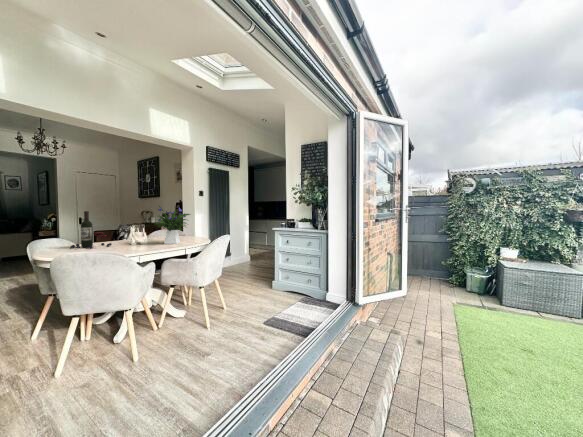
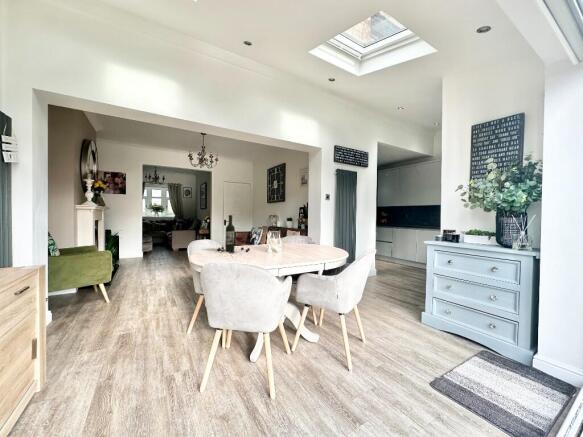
flower arrangement: present [156,206,190,244] -> none [287,209,329,255]

